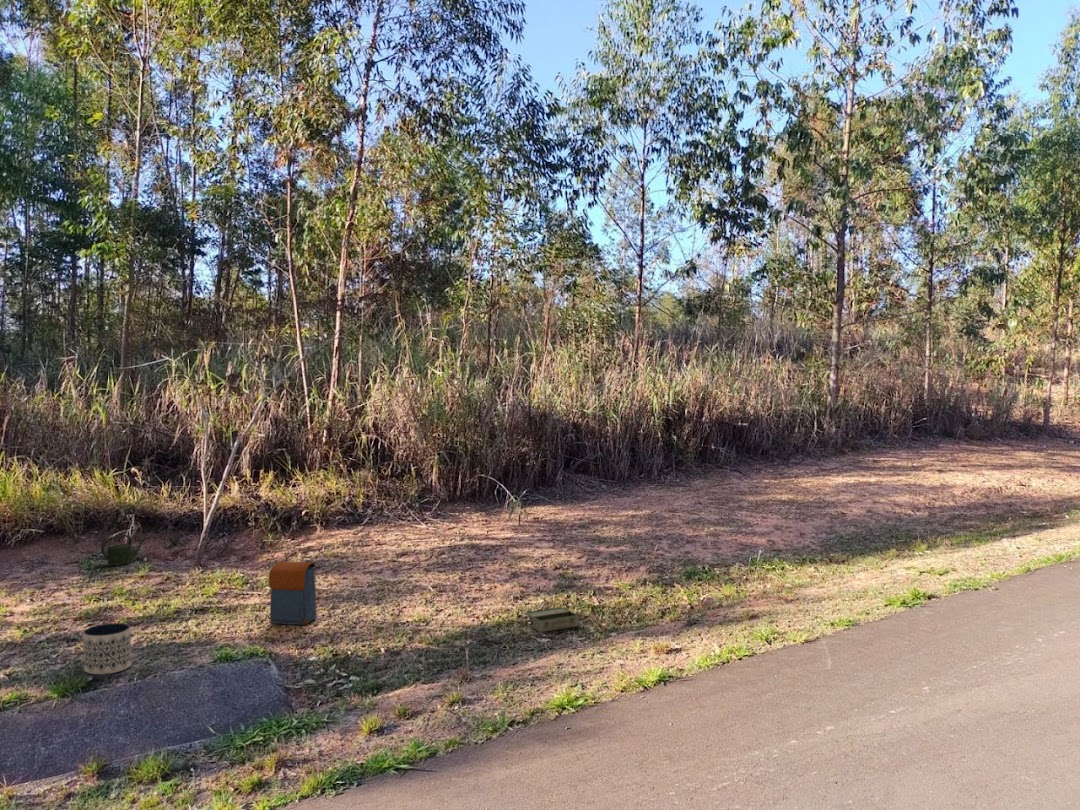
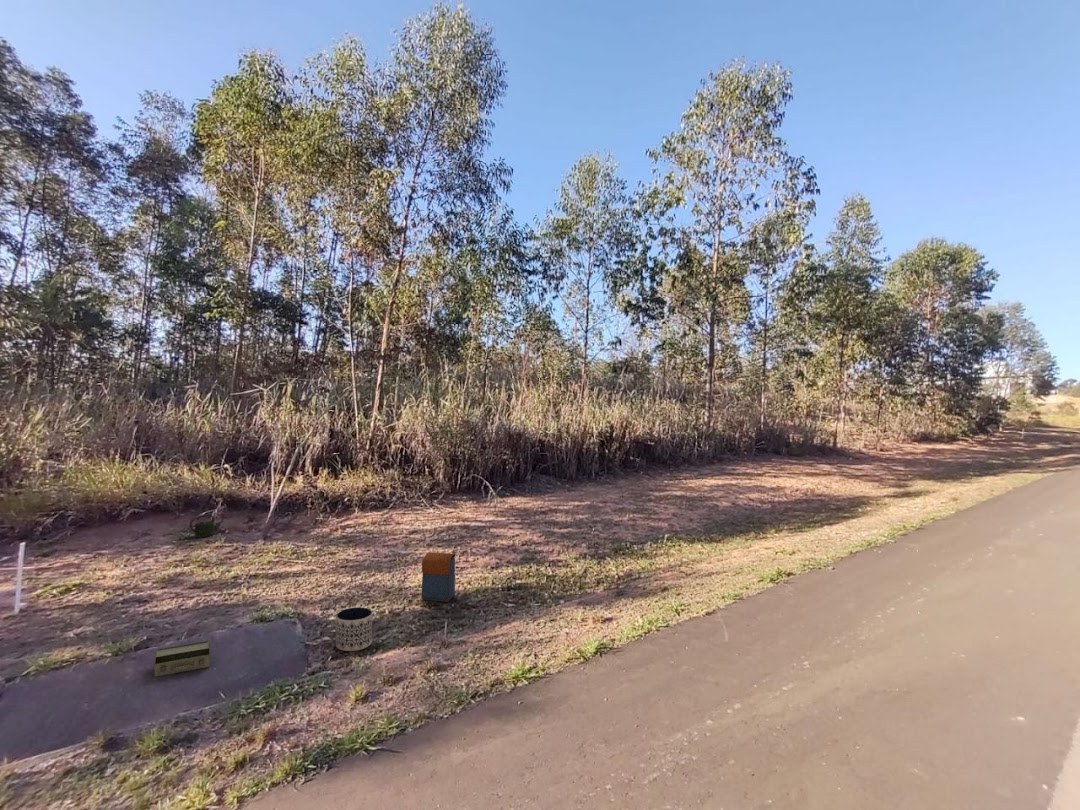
backpack: present [269,561,317,625] -> present [421,552,455,602]
toolbox: present [526,607,578,632] -> present [154,641,210,677]
planter: present [83,623,132,675] -> present [336,607,372,651]

